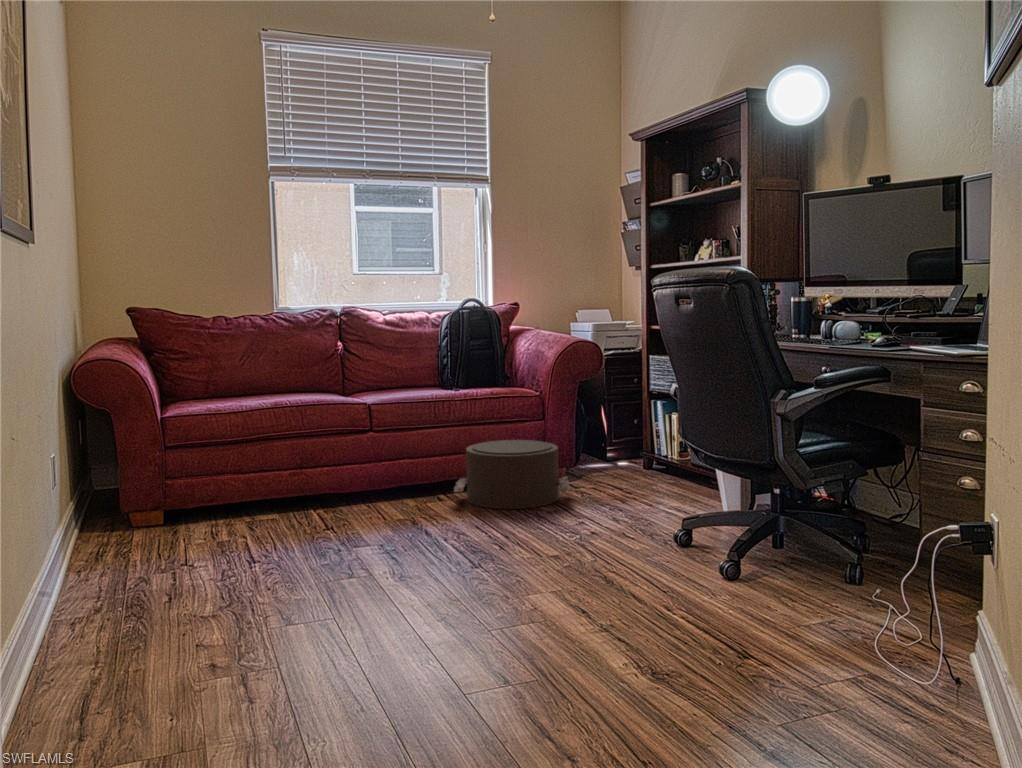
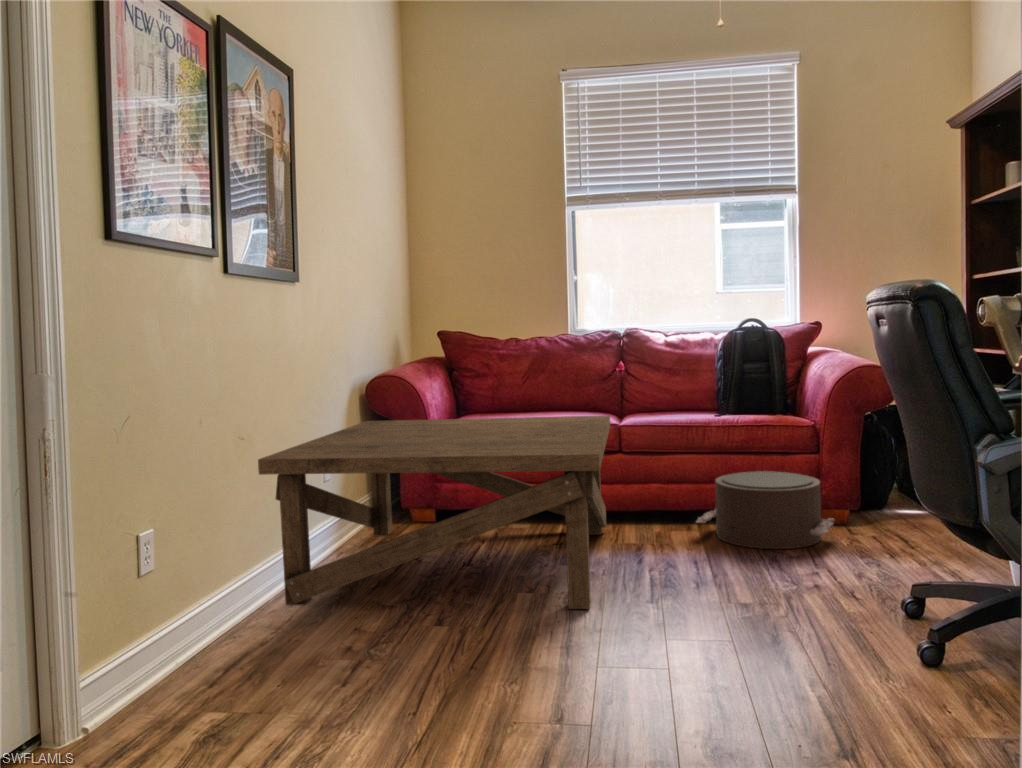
coffee table: none [41,394,439,627] -> present [258,416,610,609]

